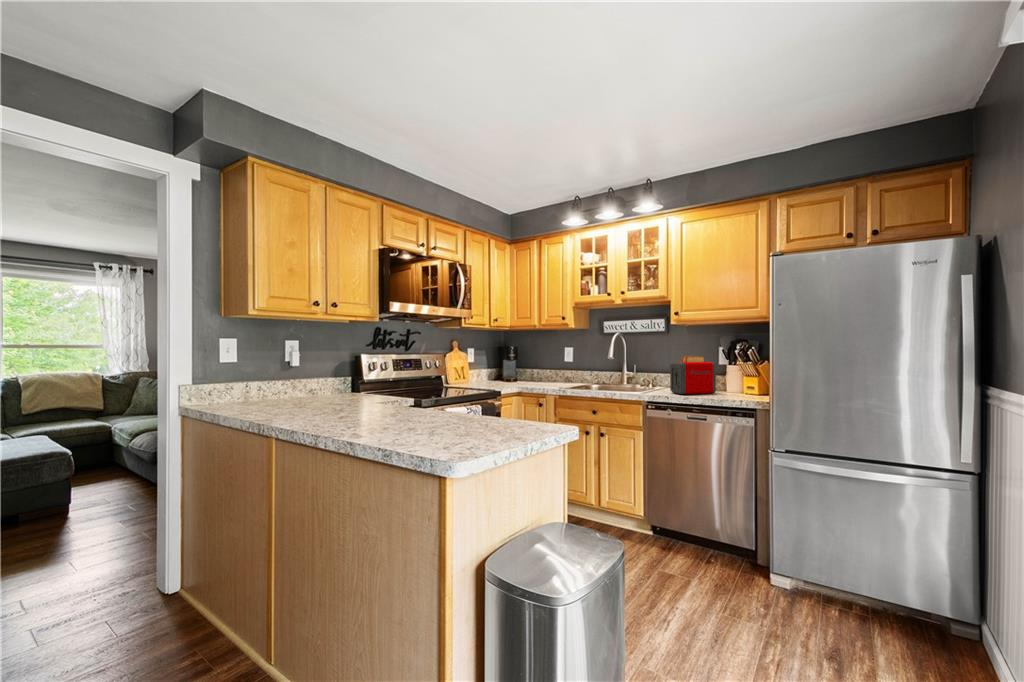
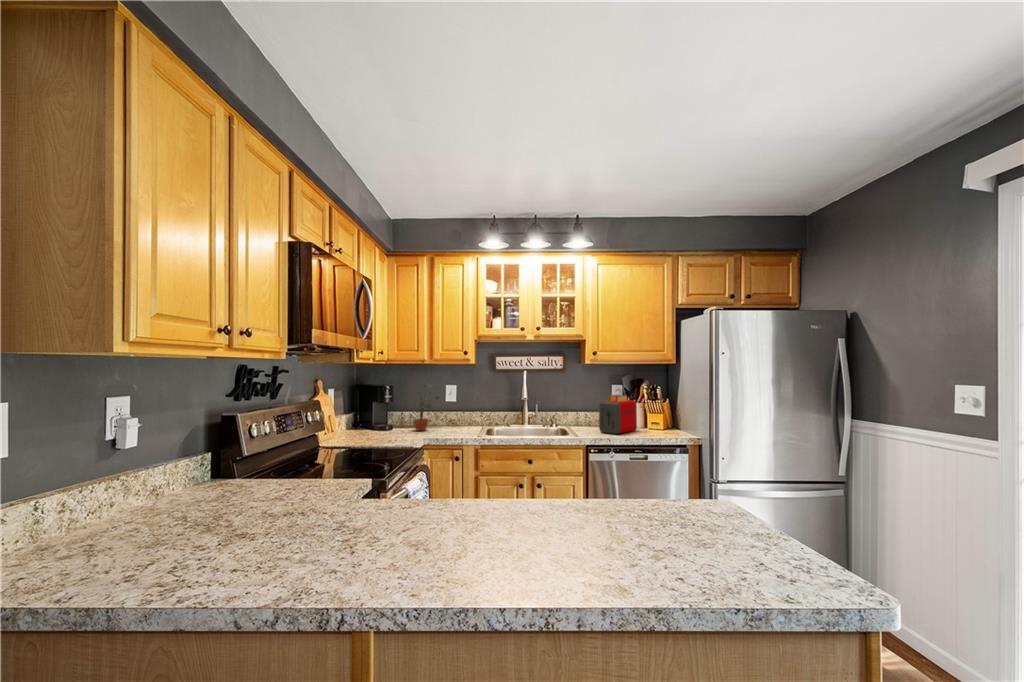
potted plant: none [518,342,546,384] -> present [413,380,439,431]

